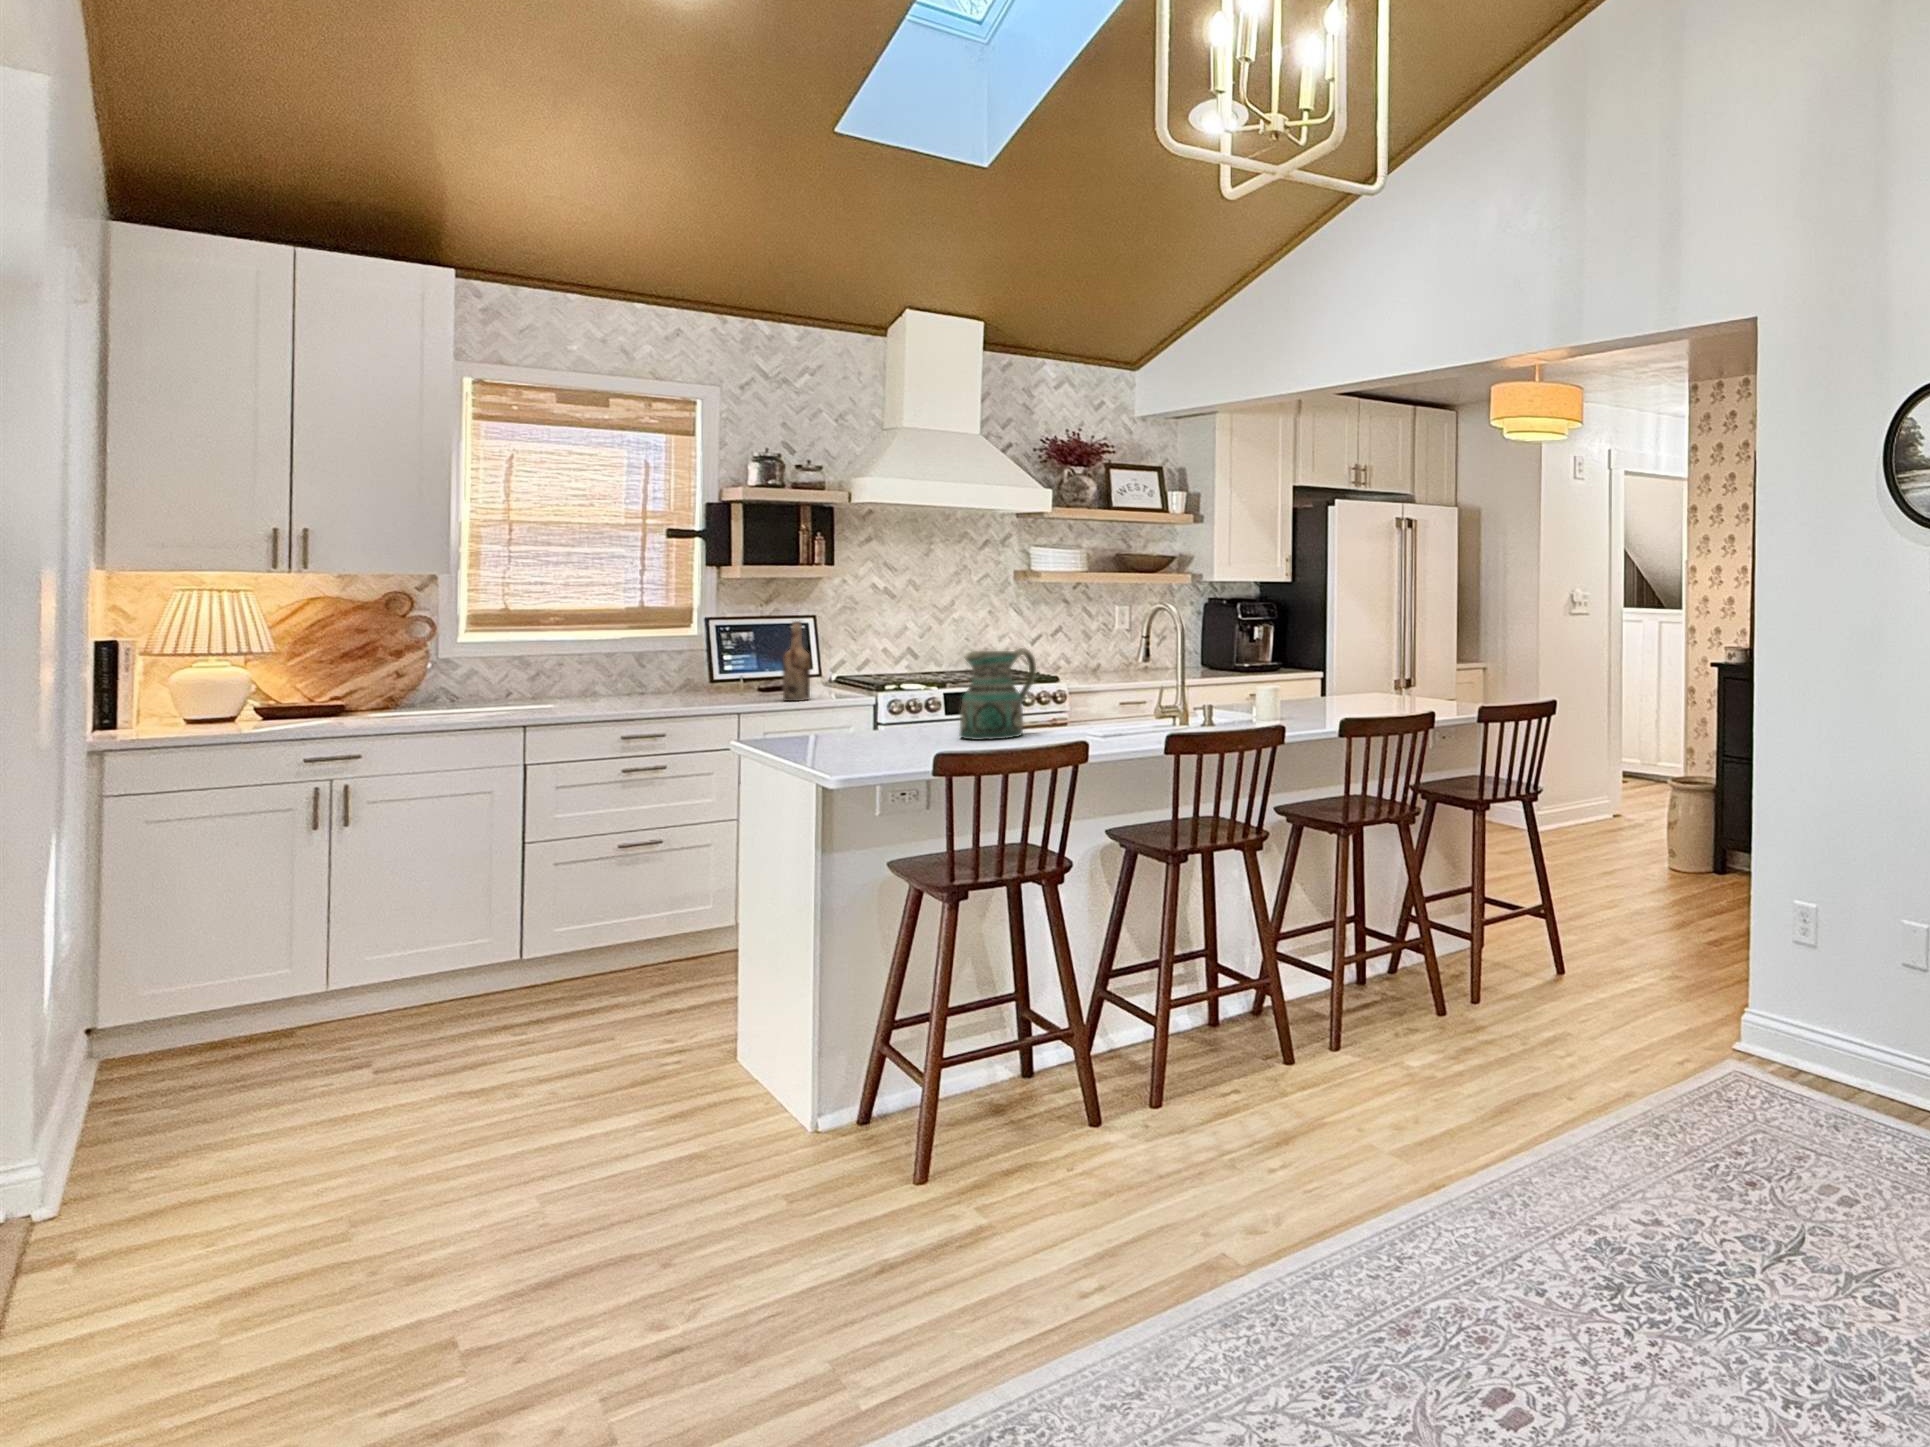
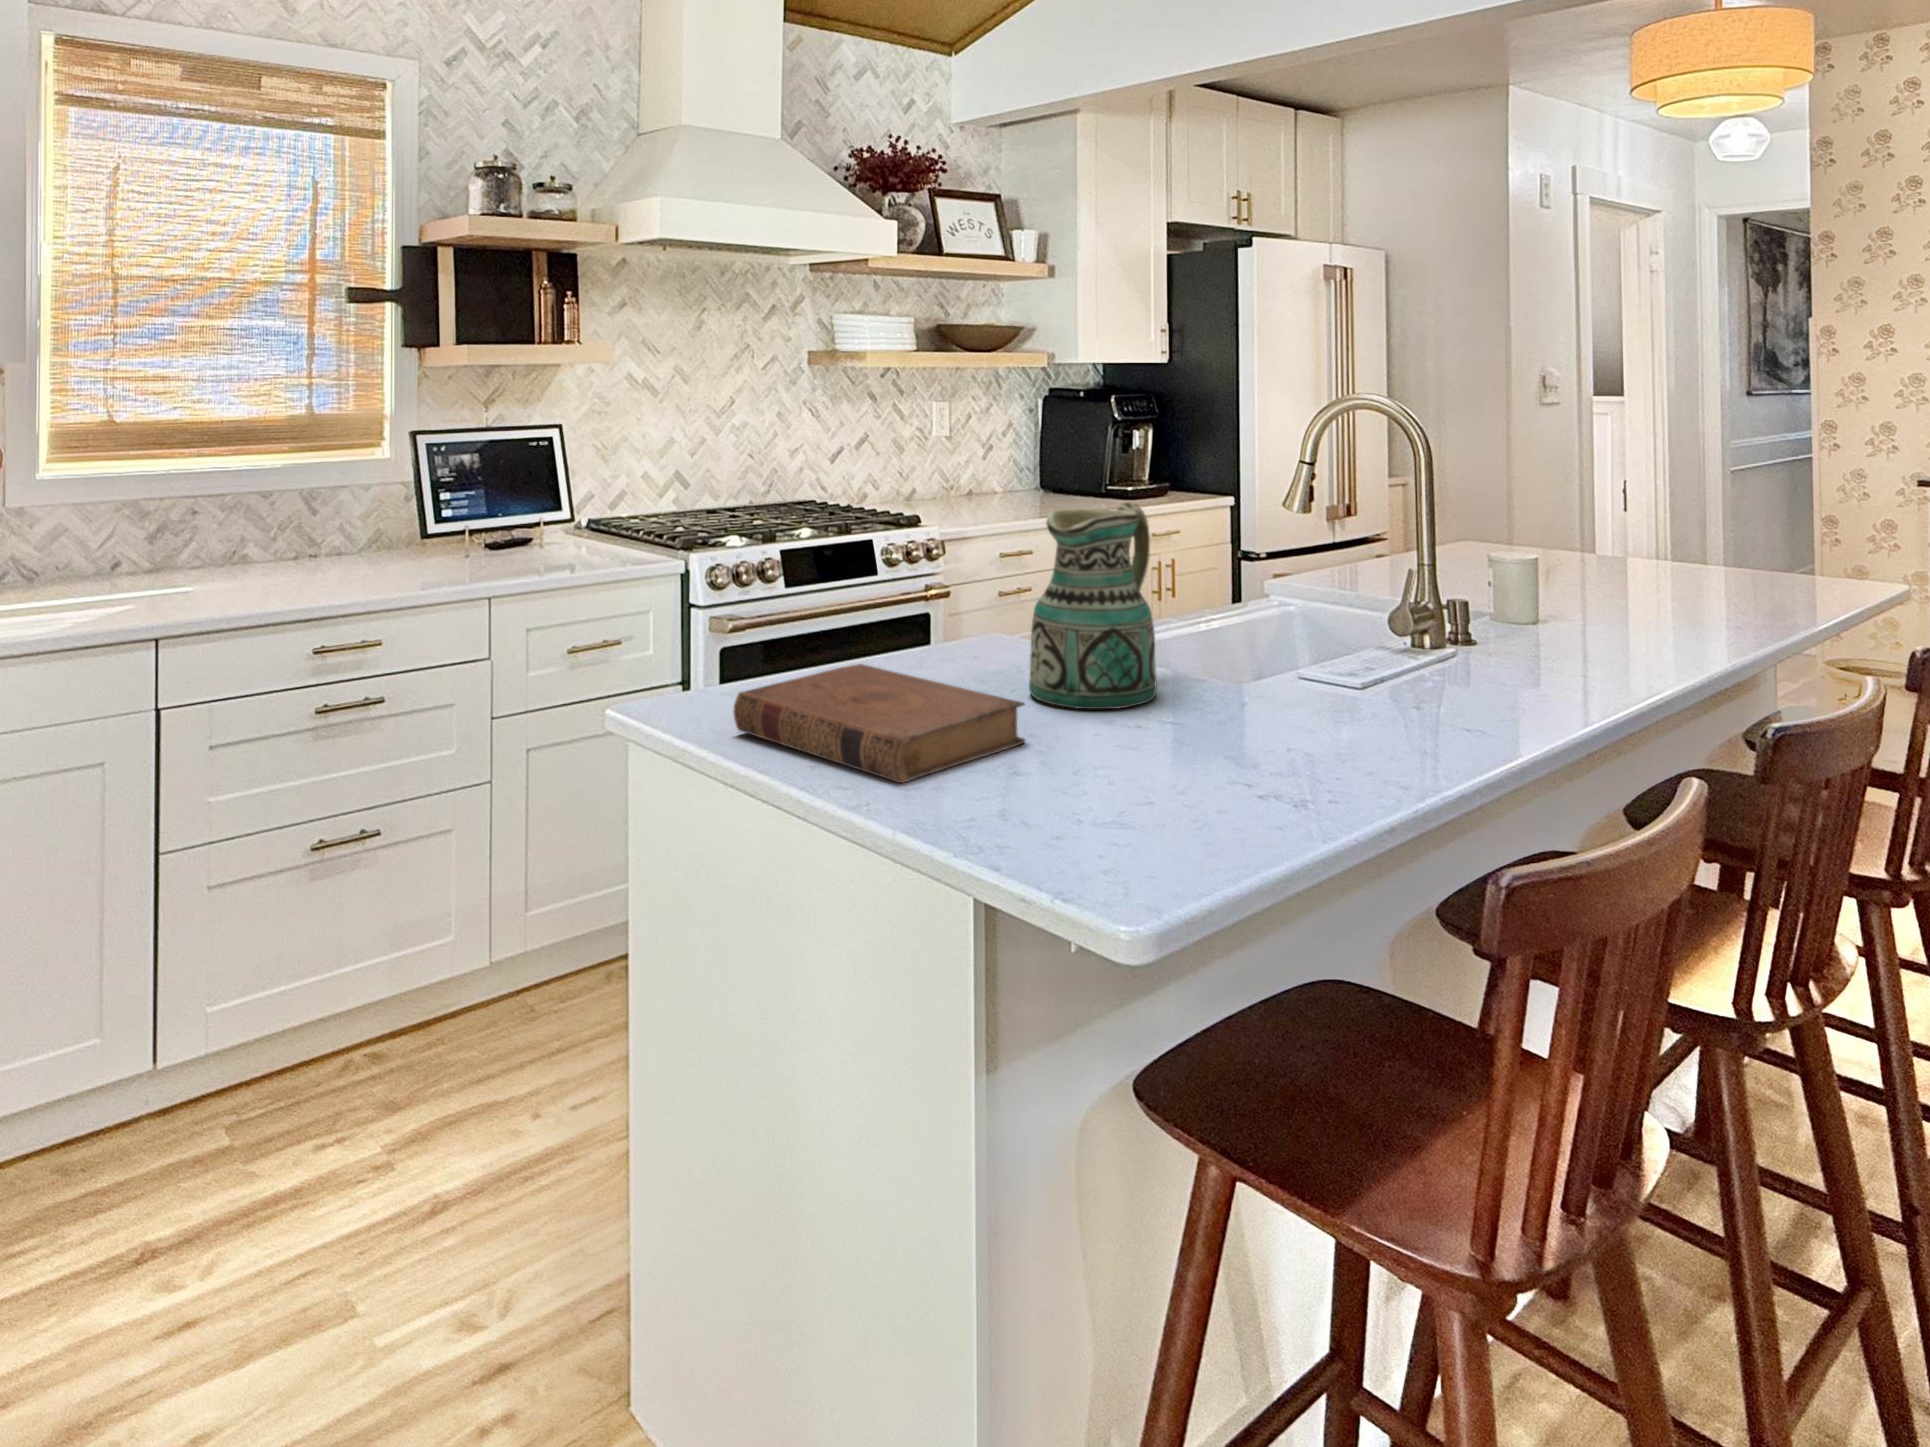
wine bottle: present [783,621,811,701] -> none [525,435,566,564]
book: none [799,721,926,755] -> present [733,664,1025,783]

